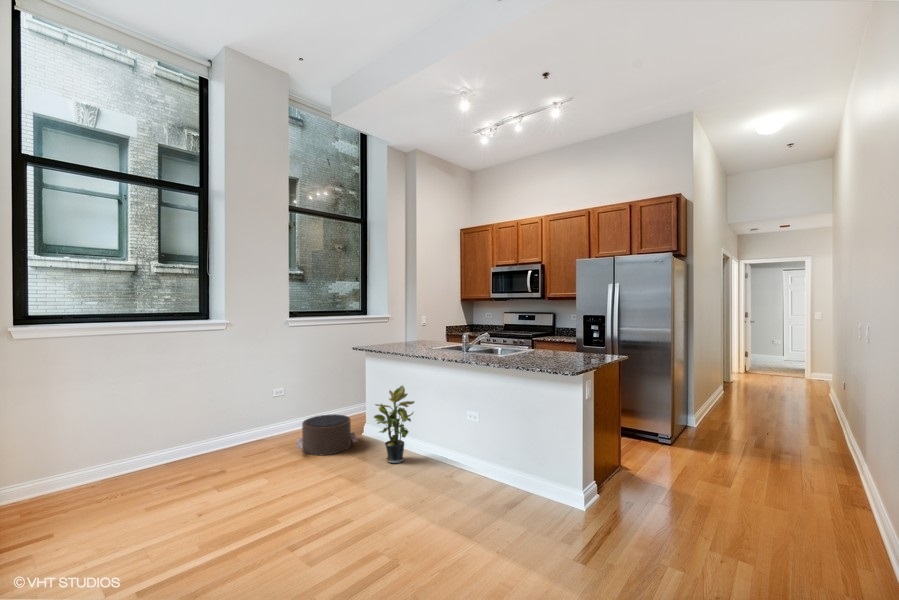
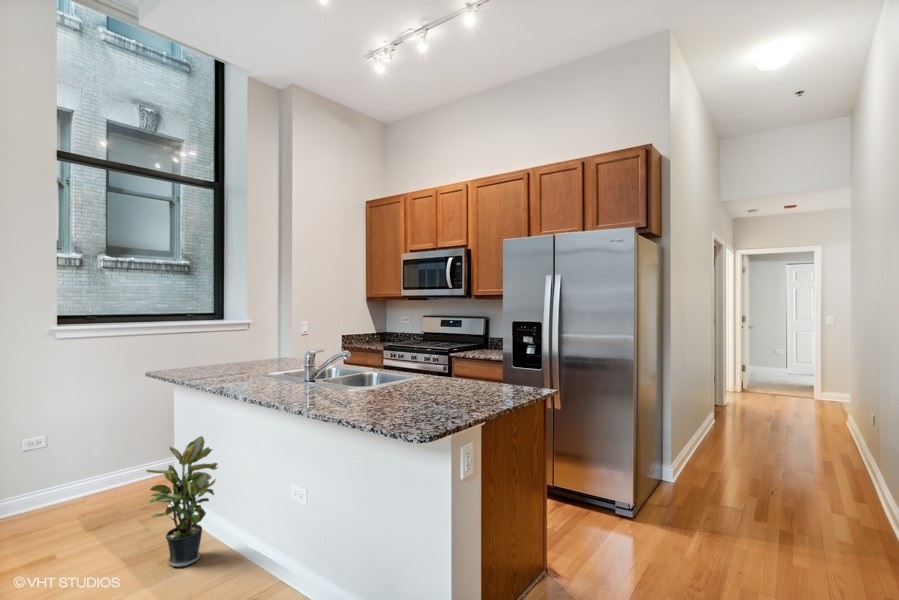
pouf: present [297,414,358,455] -> none [25,476,148,551]

